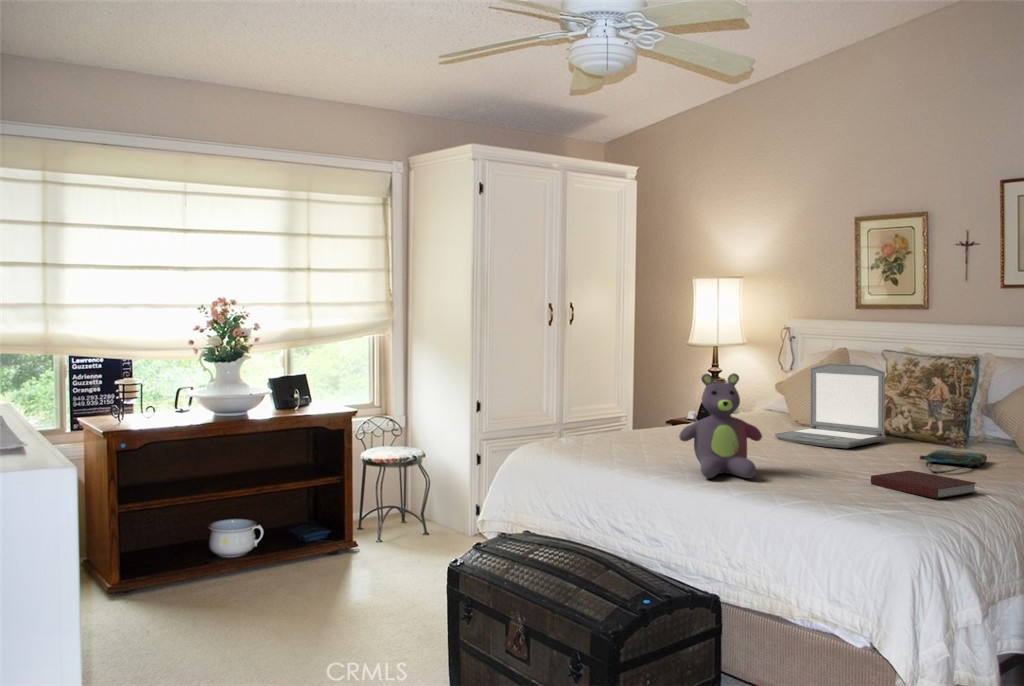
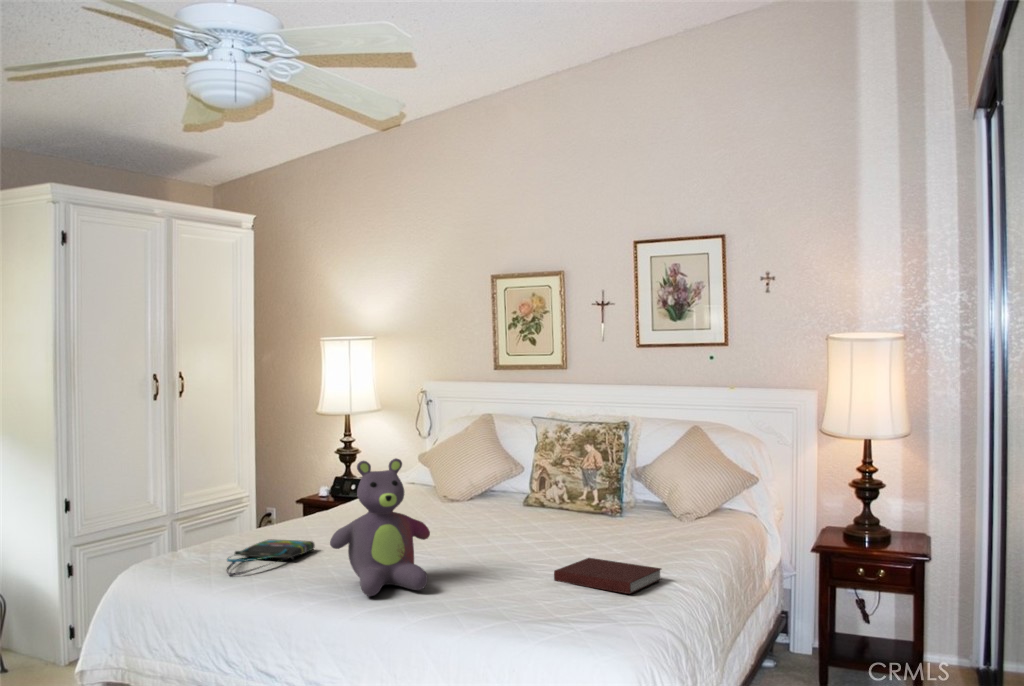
laptop: present [775,363,886,448] -> none [429,433,545,530]
tote bag: present [920,450,987,473] -> present [227,539,315,576]

